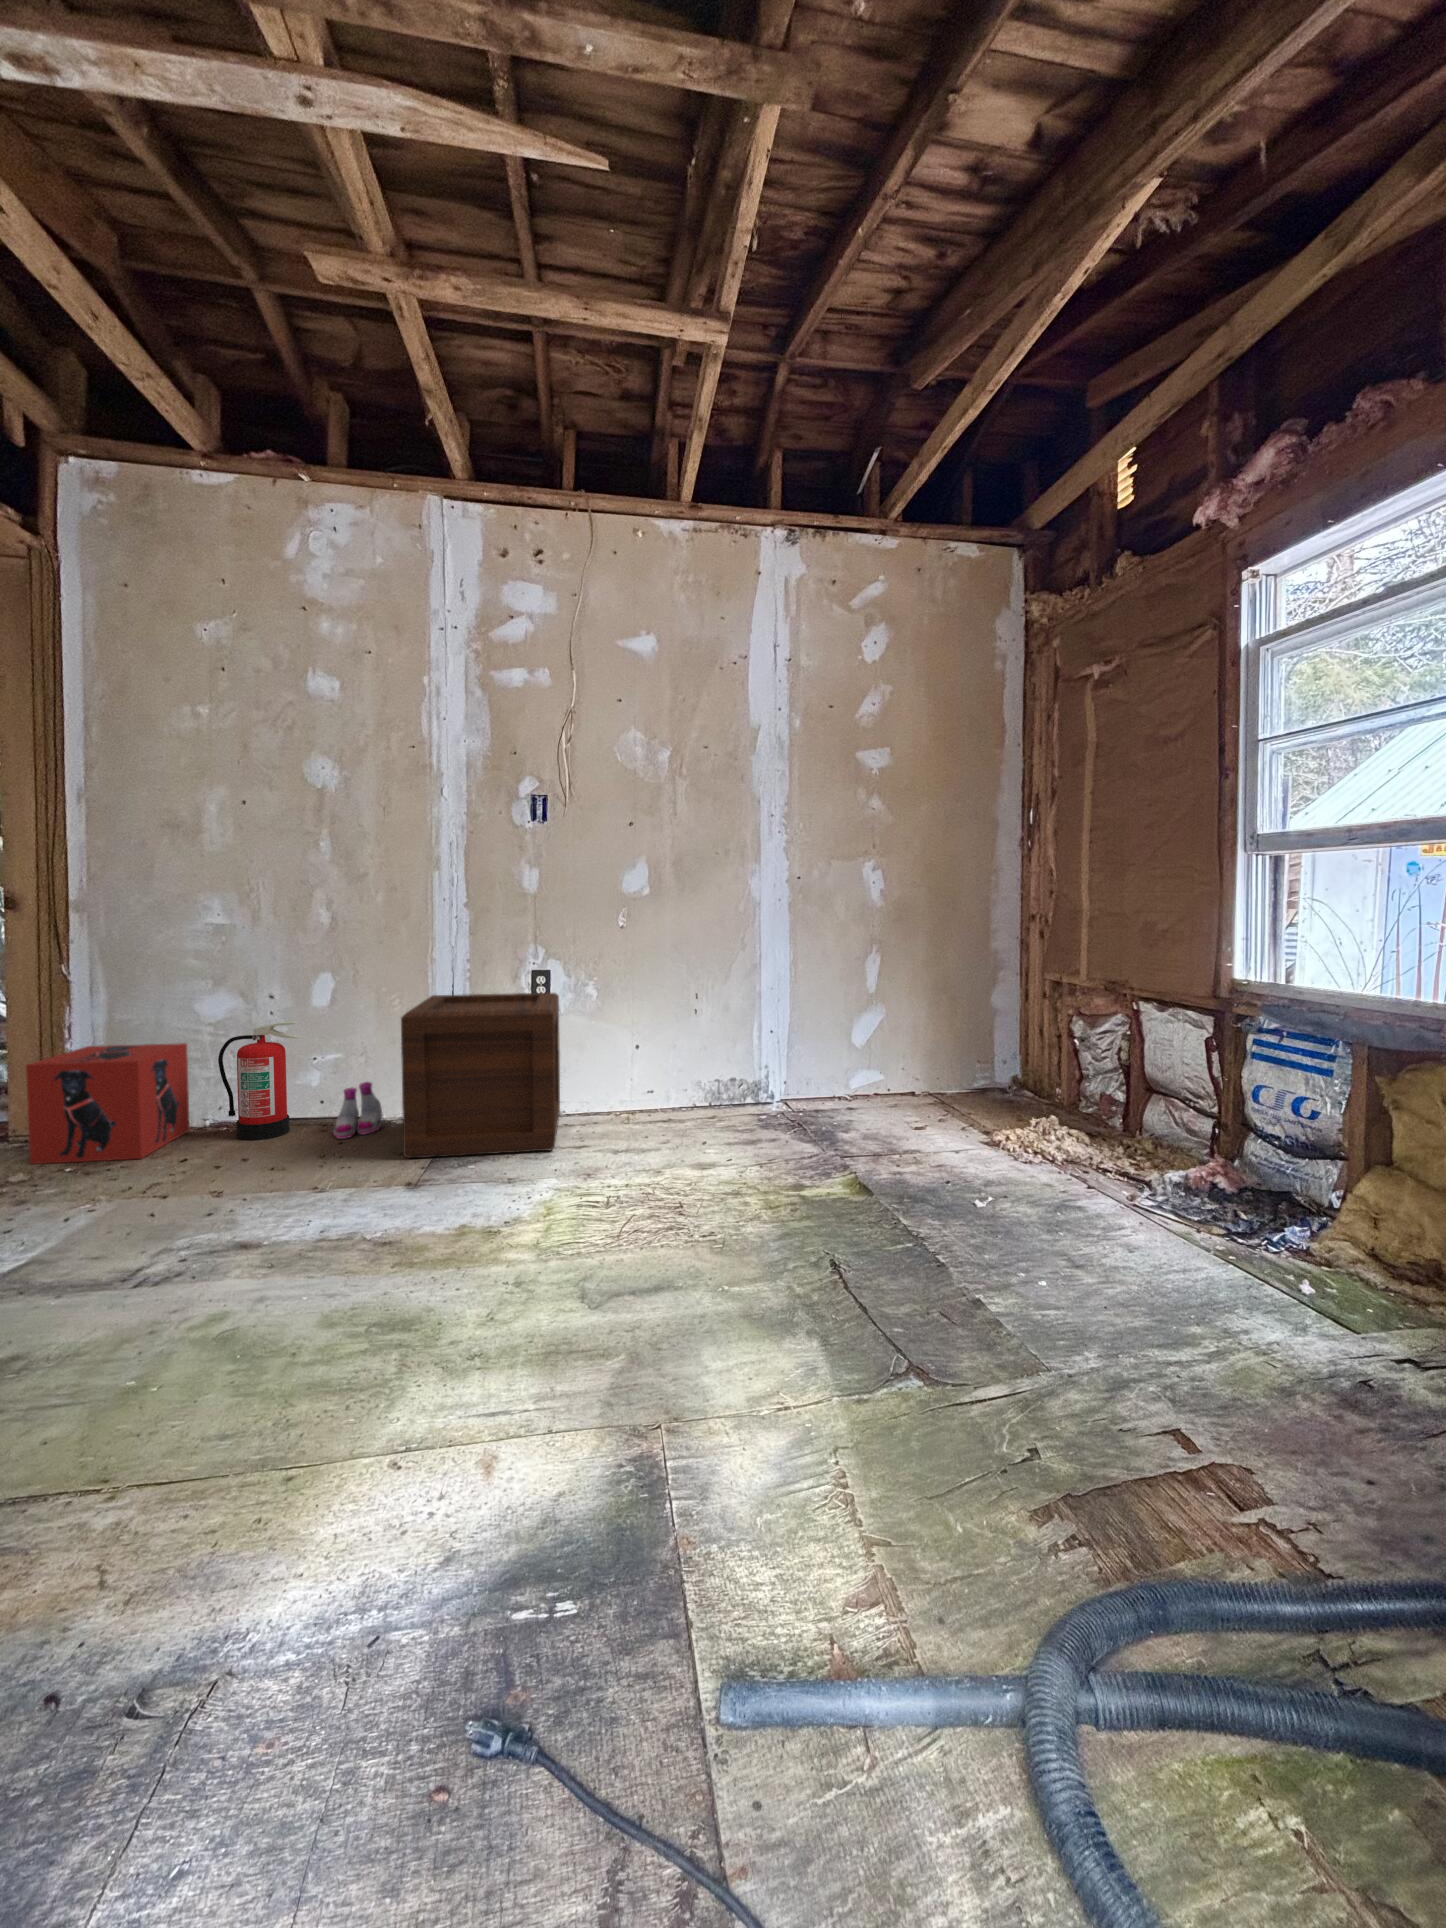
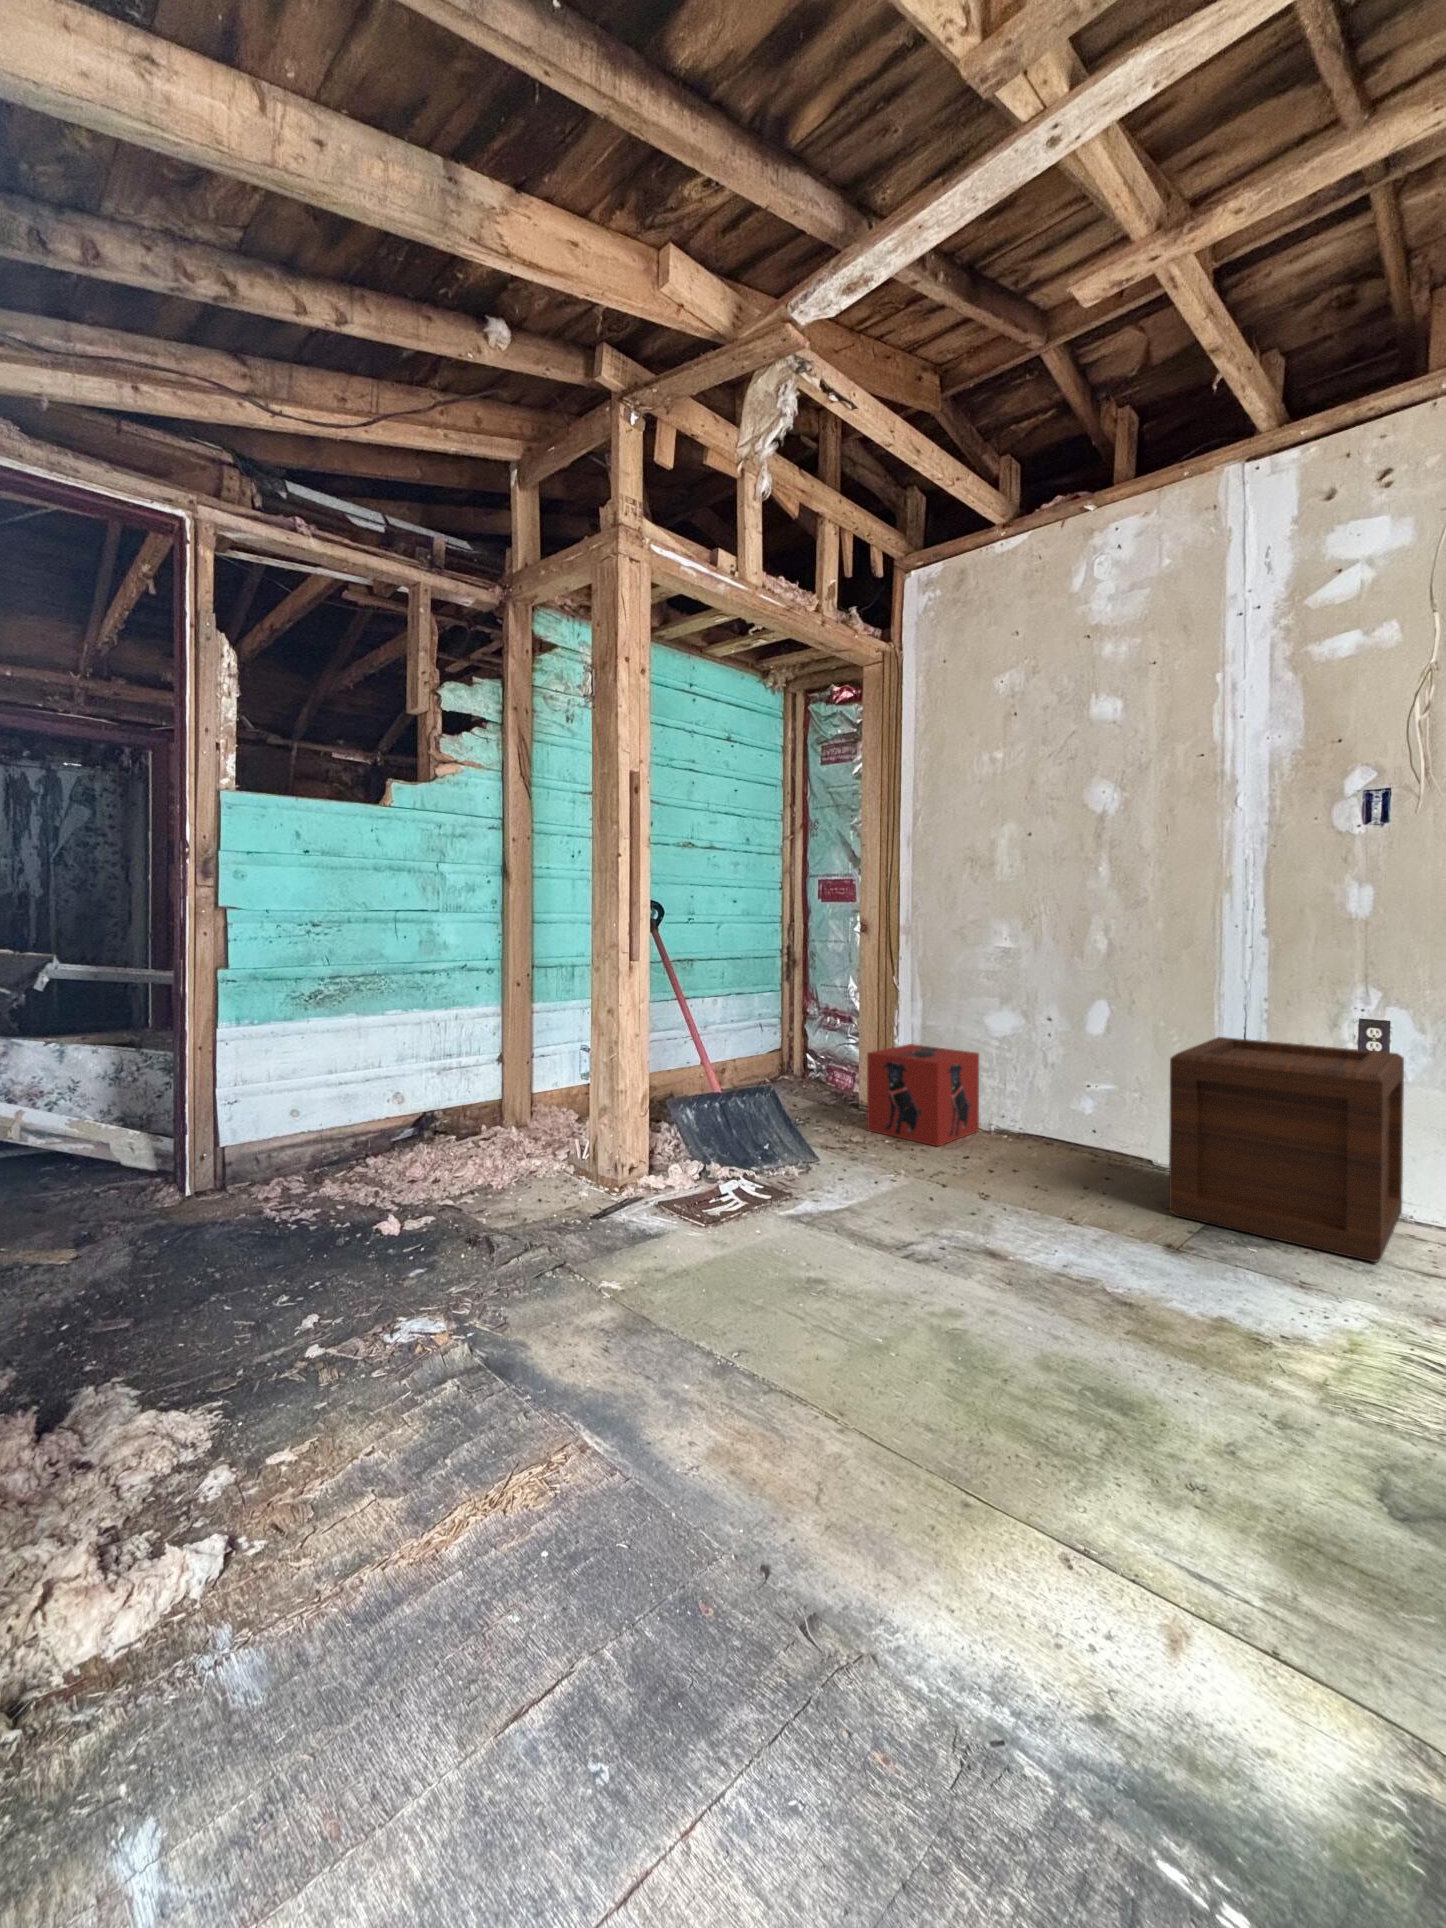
fire extinguisher: present [218,1021,304,1140] -> none [1002,1045,1079,1155]
boots: present [333,1082,382,1139] -> none [1101,1120,1156,1176]

